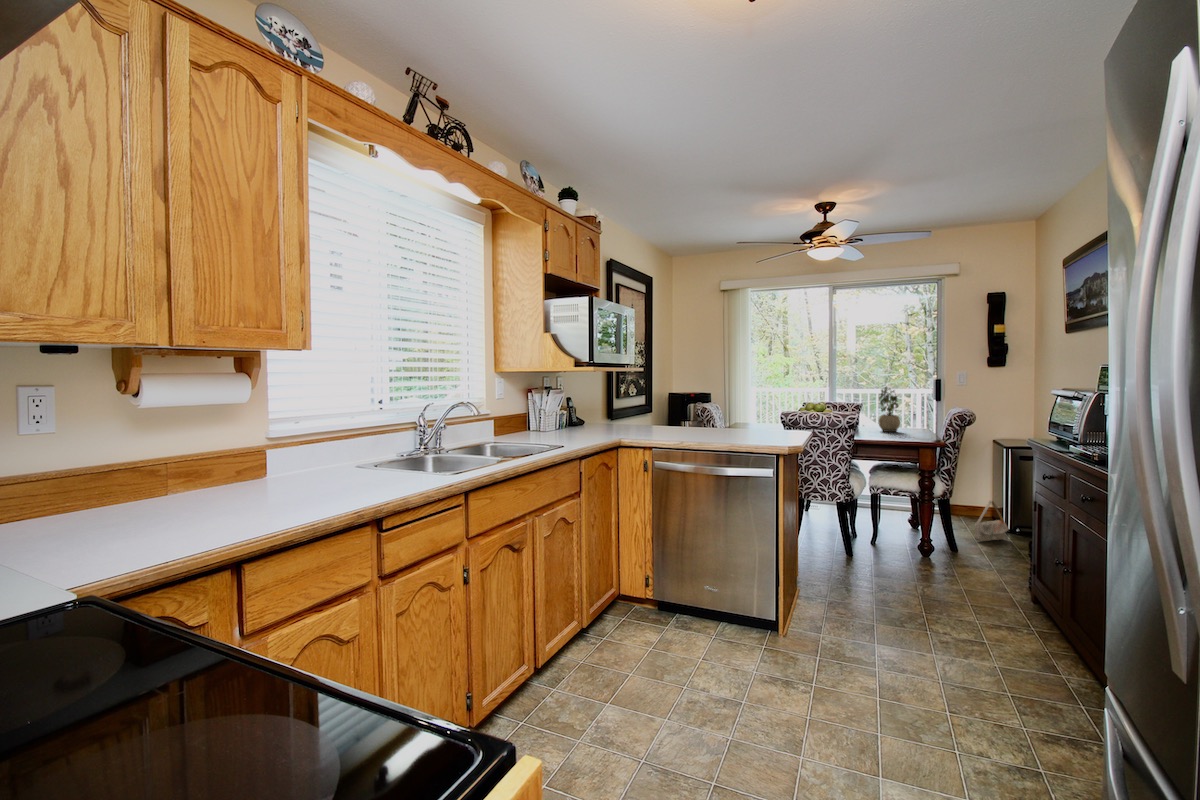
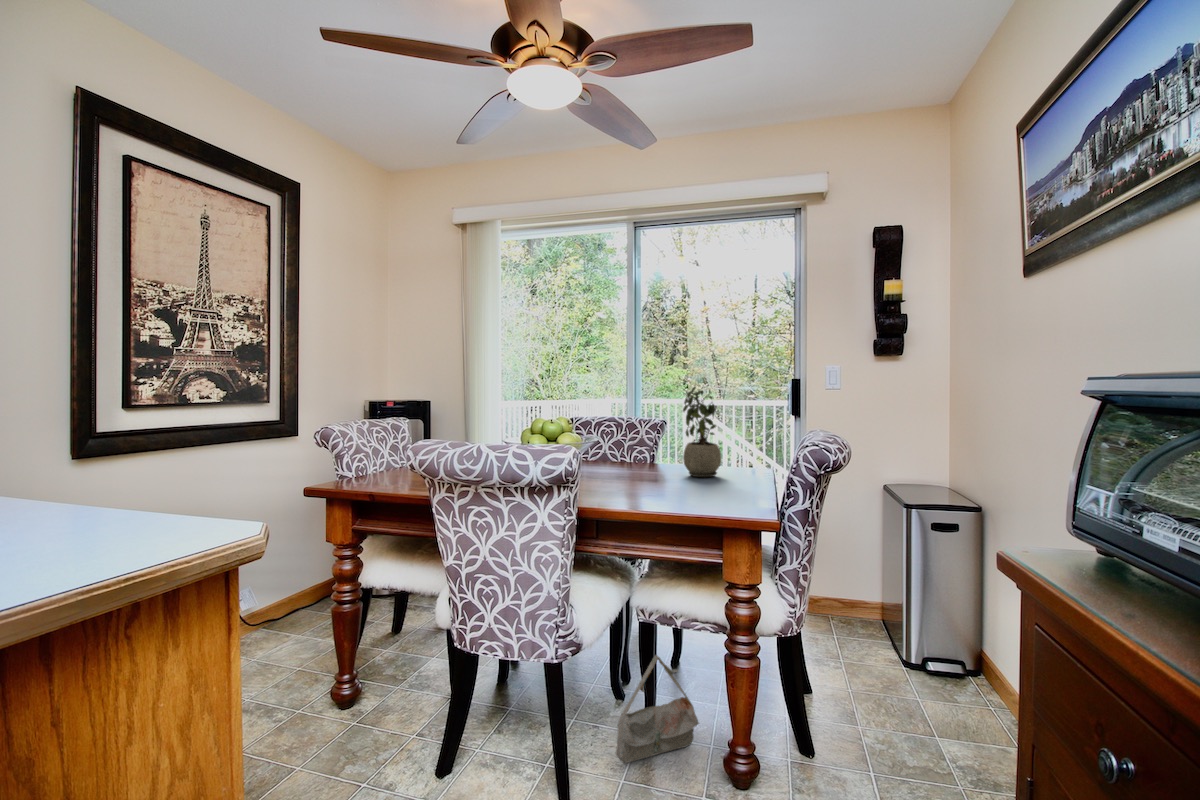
bag: present [975,500,1009,541] -> present [616,655,699,763]

